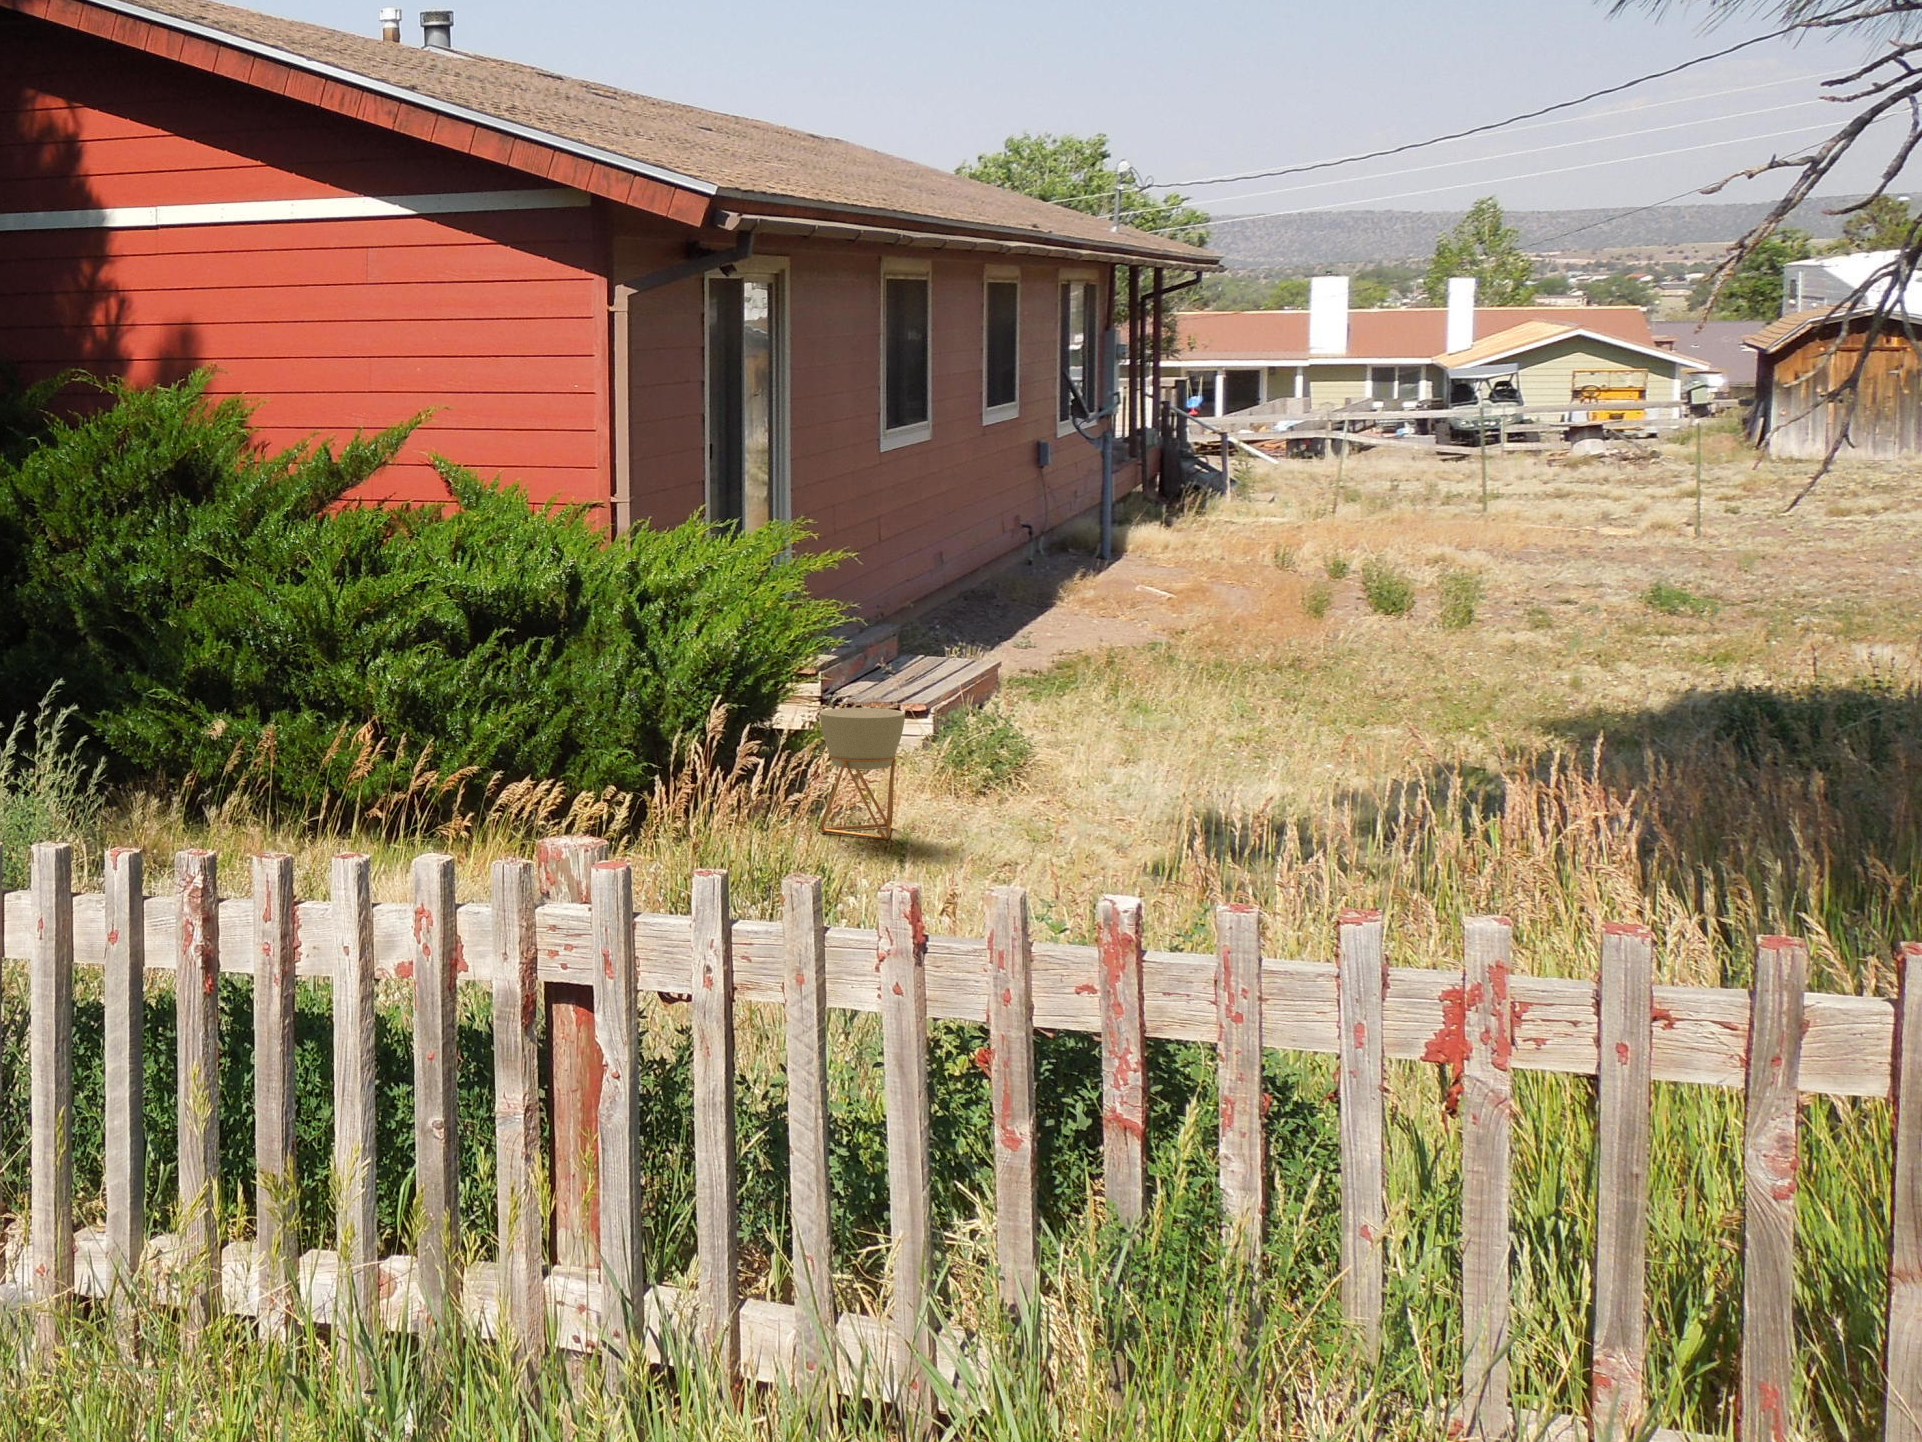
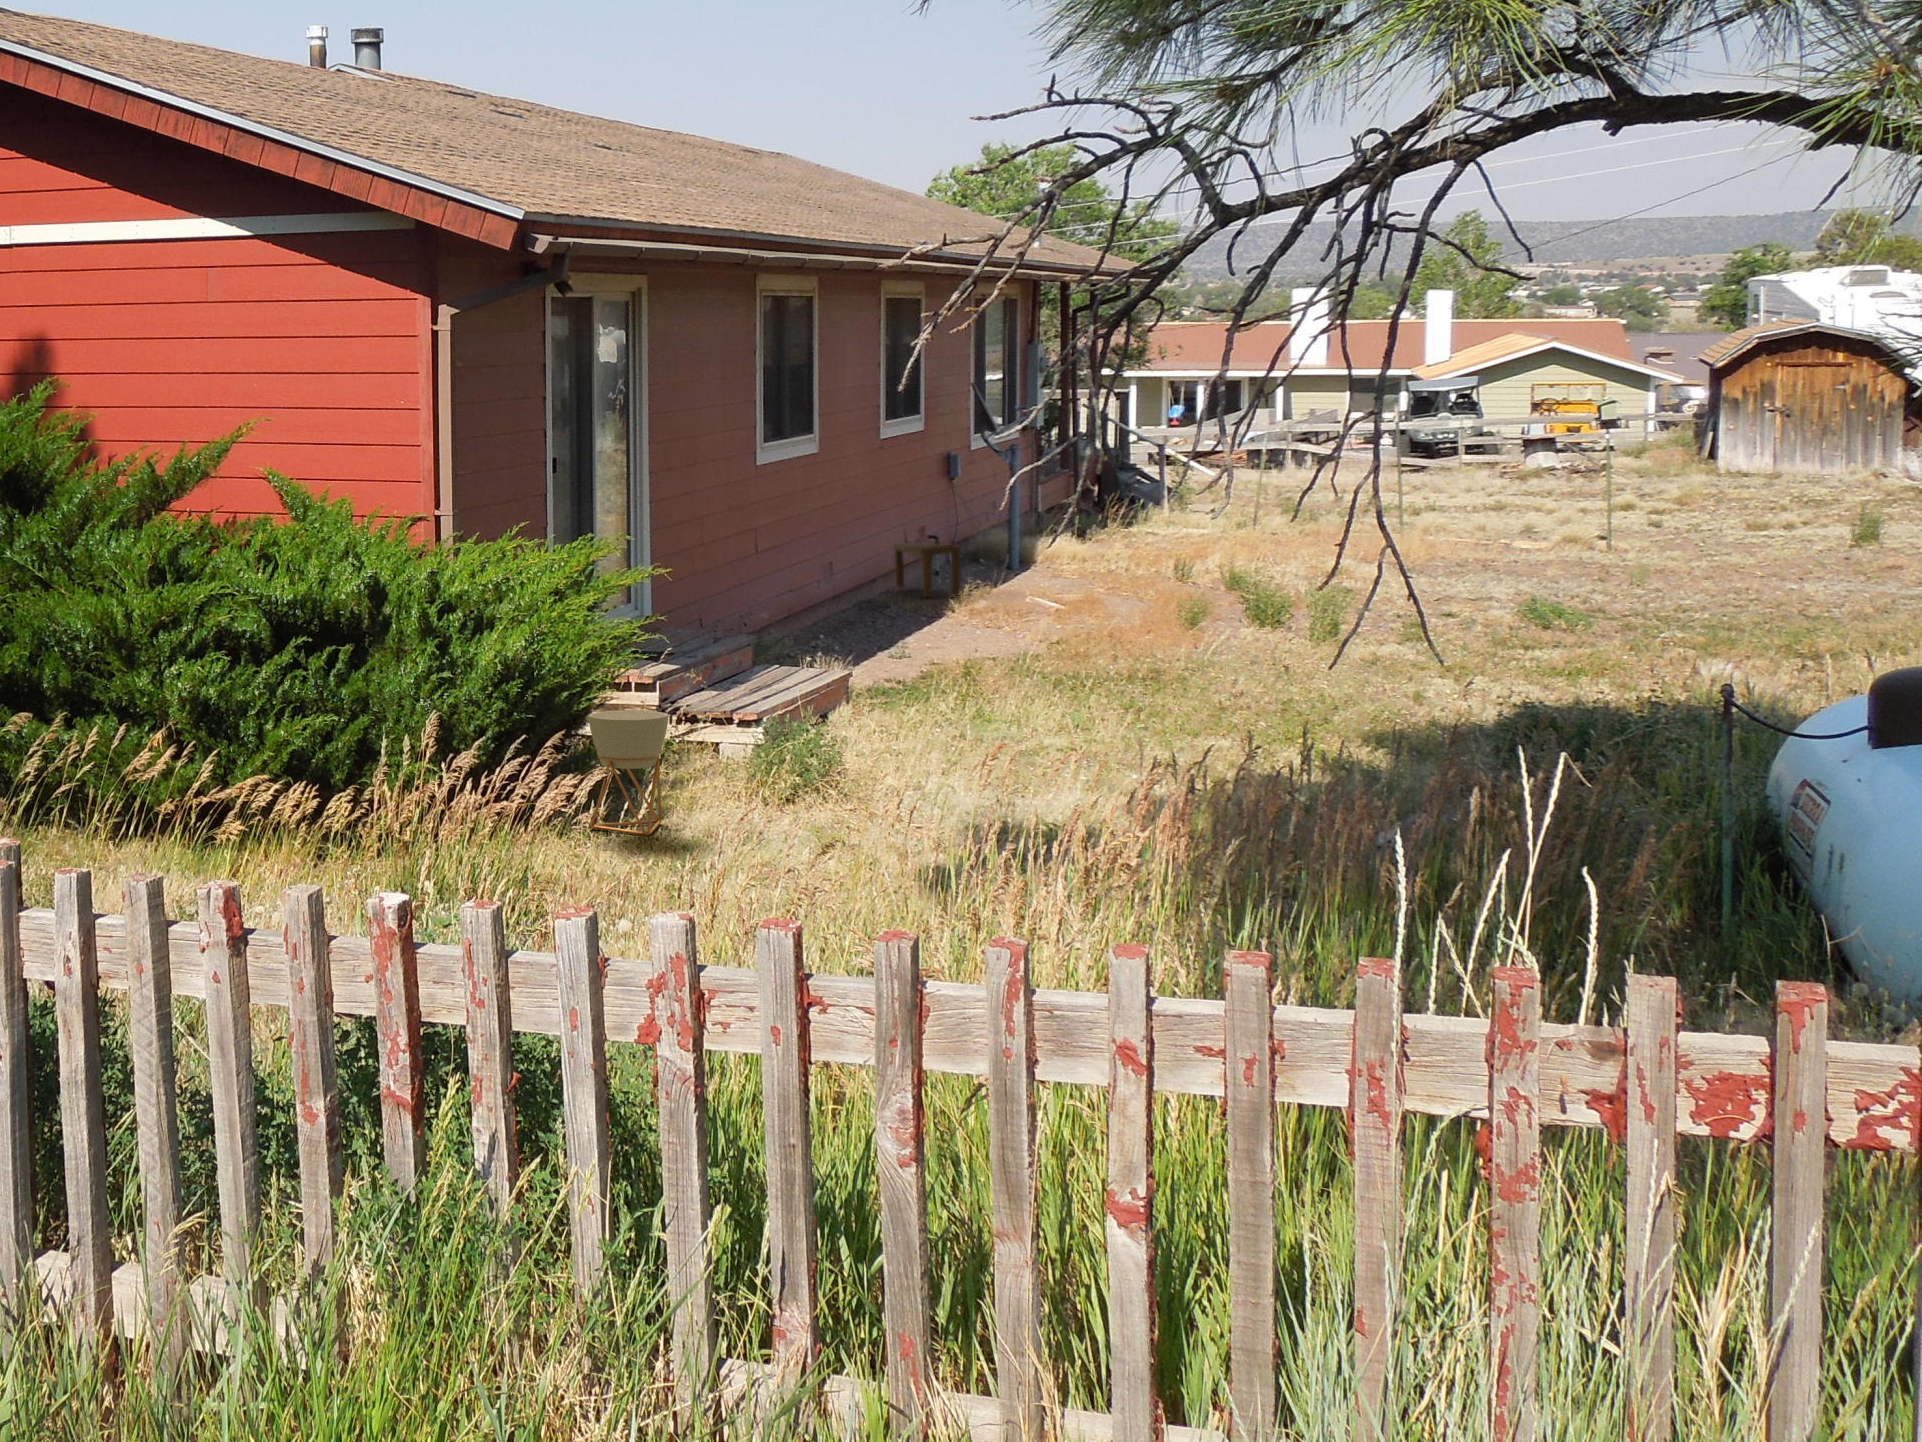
bench: none [984,531,1060,589] -> present [894,542,961,597]

